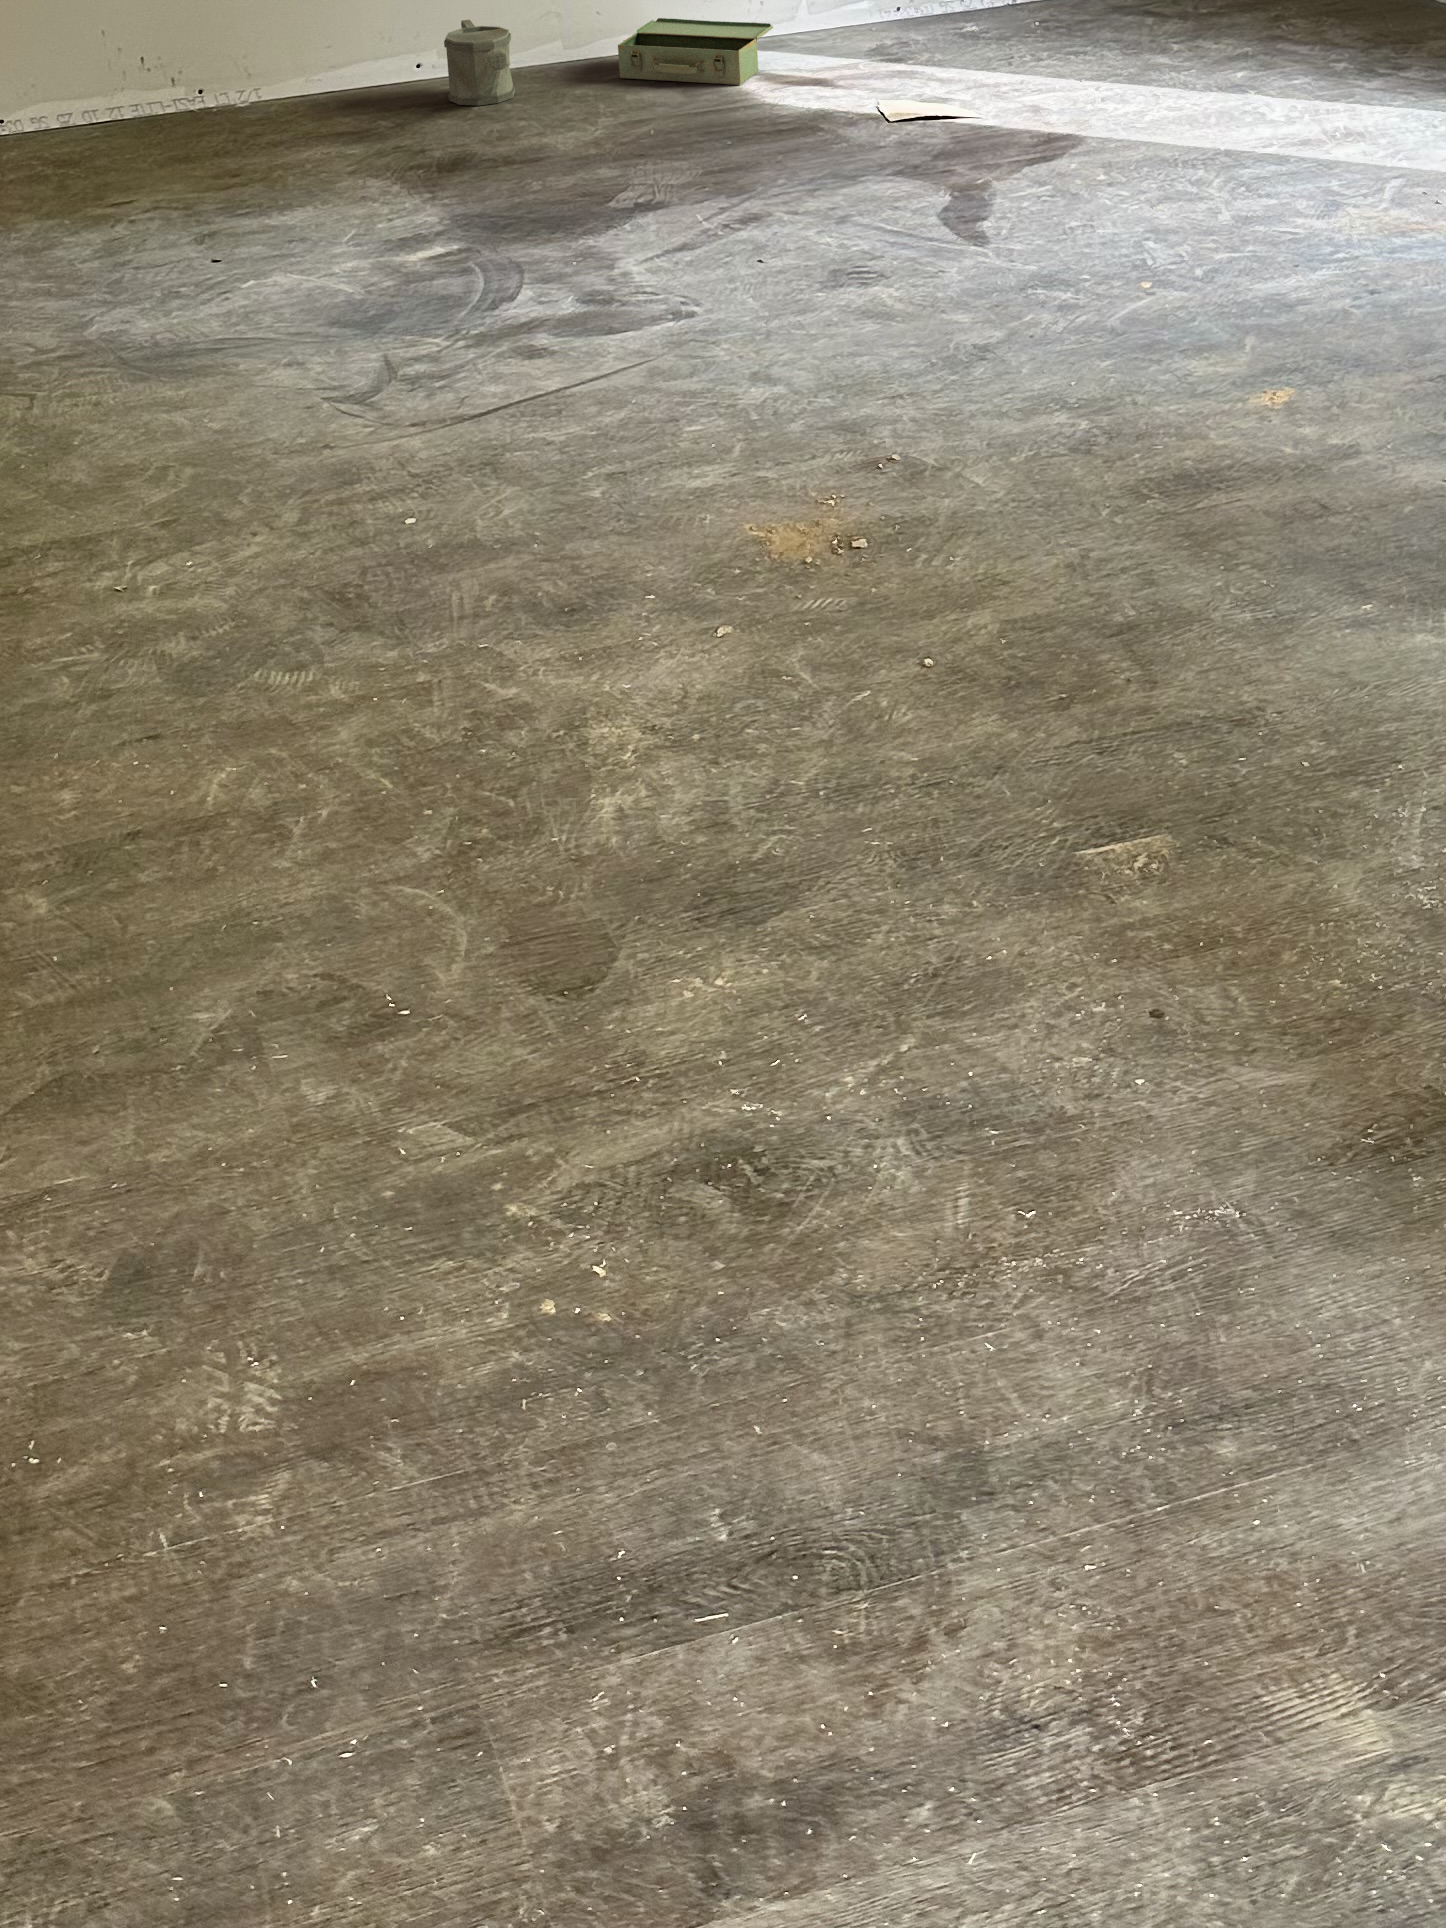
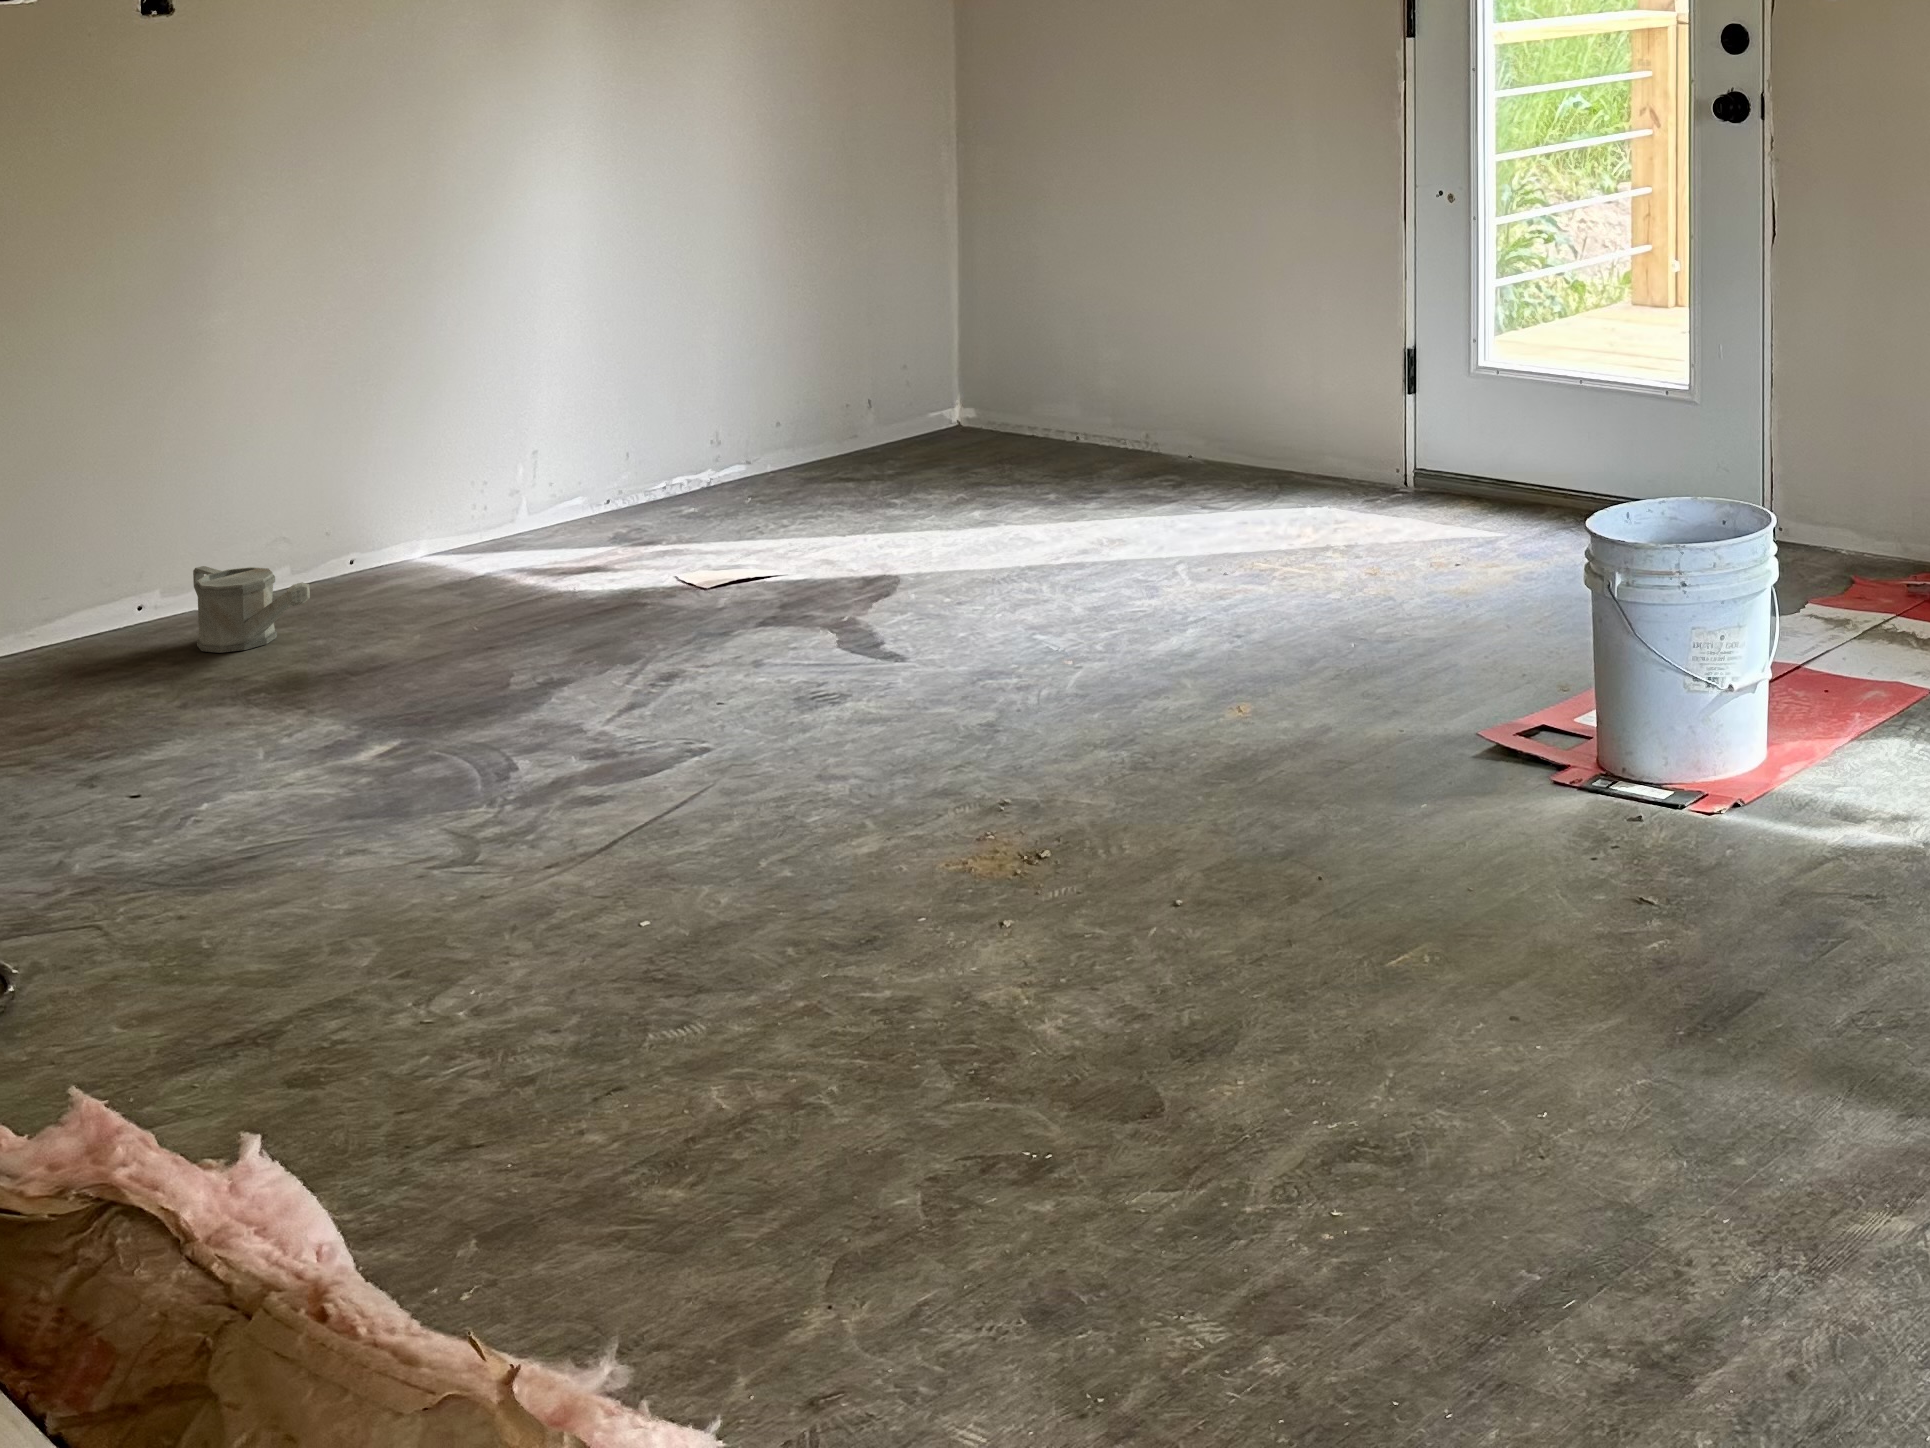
toolbox: present [618,18,773,85] -> none [378,529,530,602]

